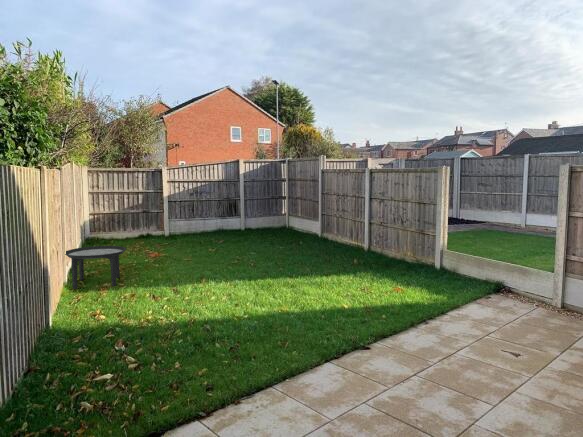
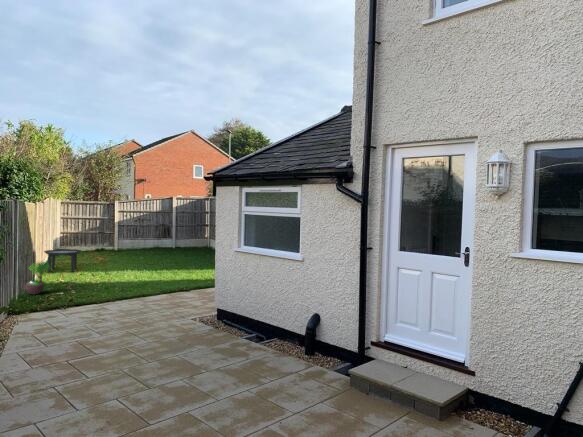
potted tree: none [19,292,71,375] -> present [25,262,48,294]

